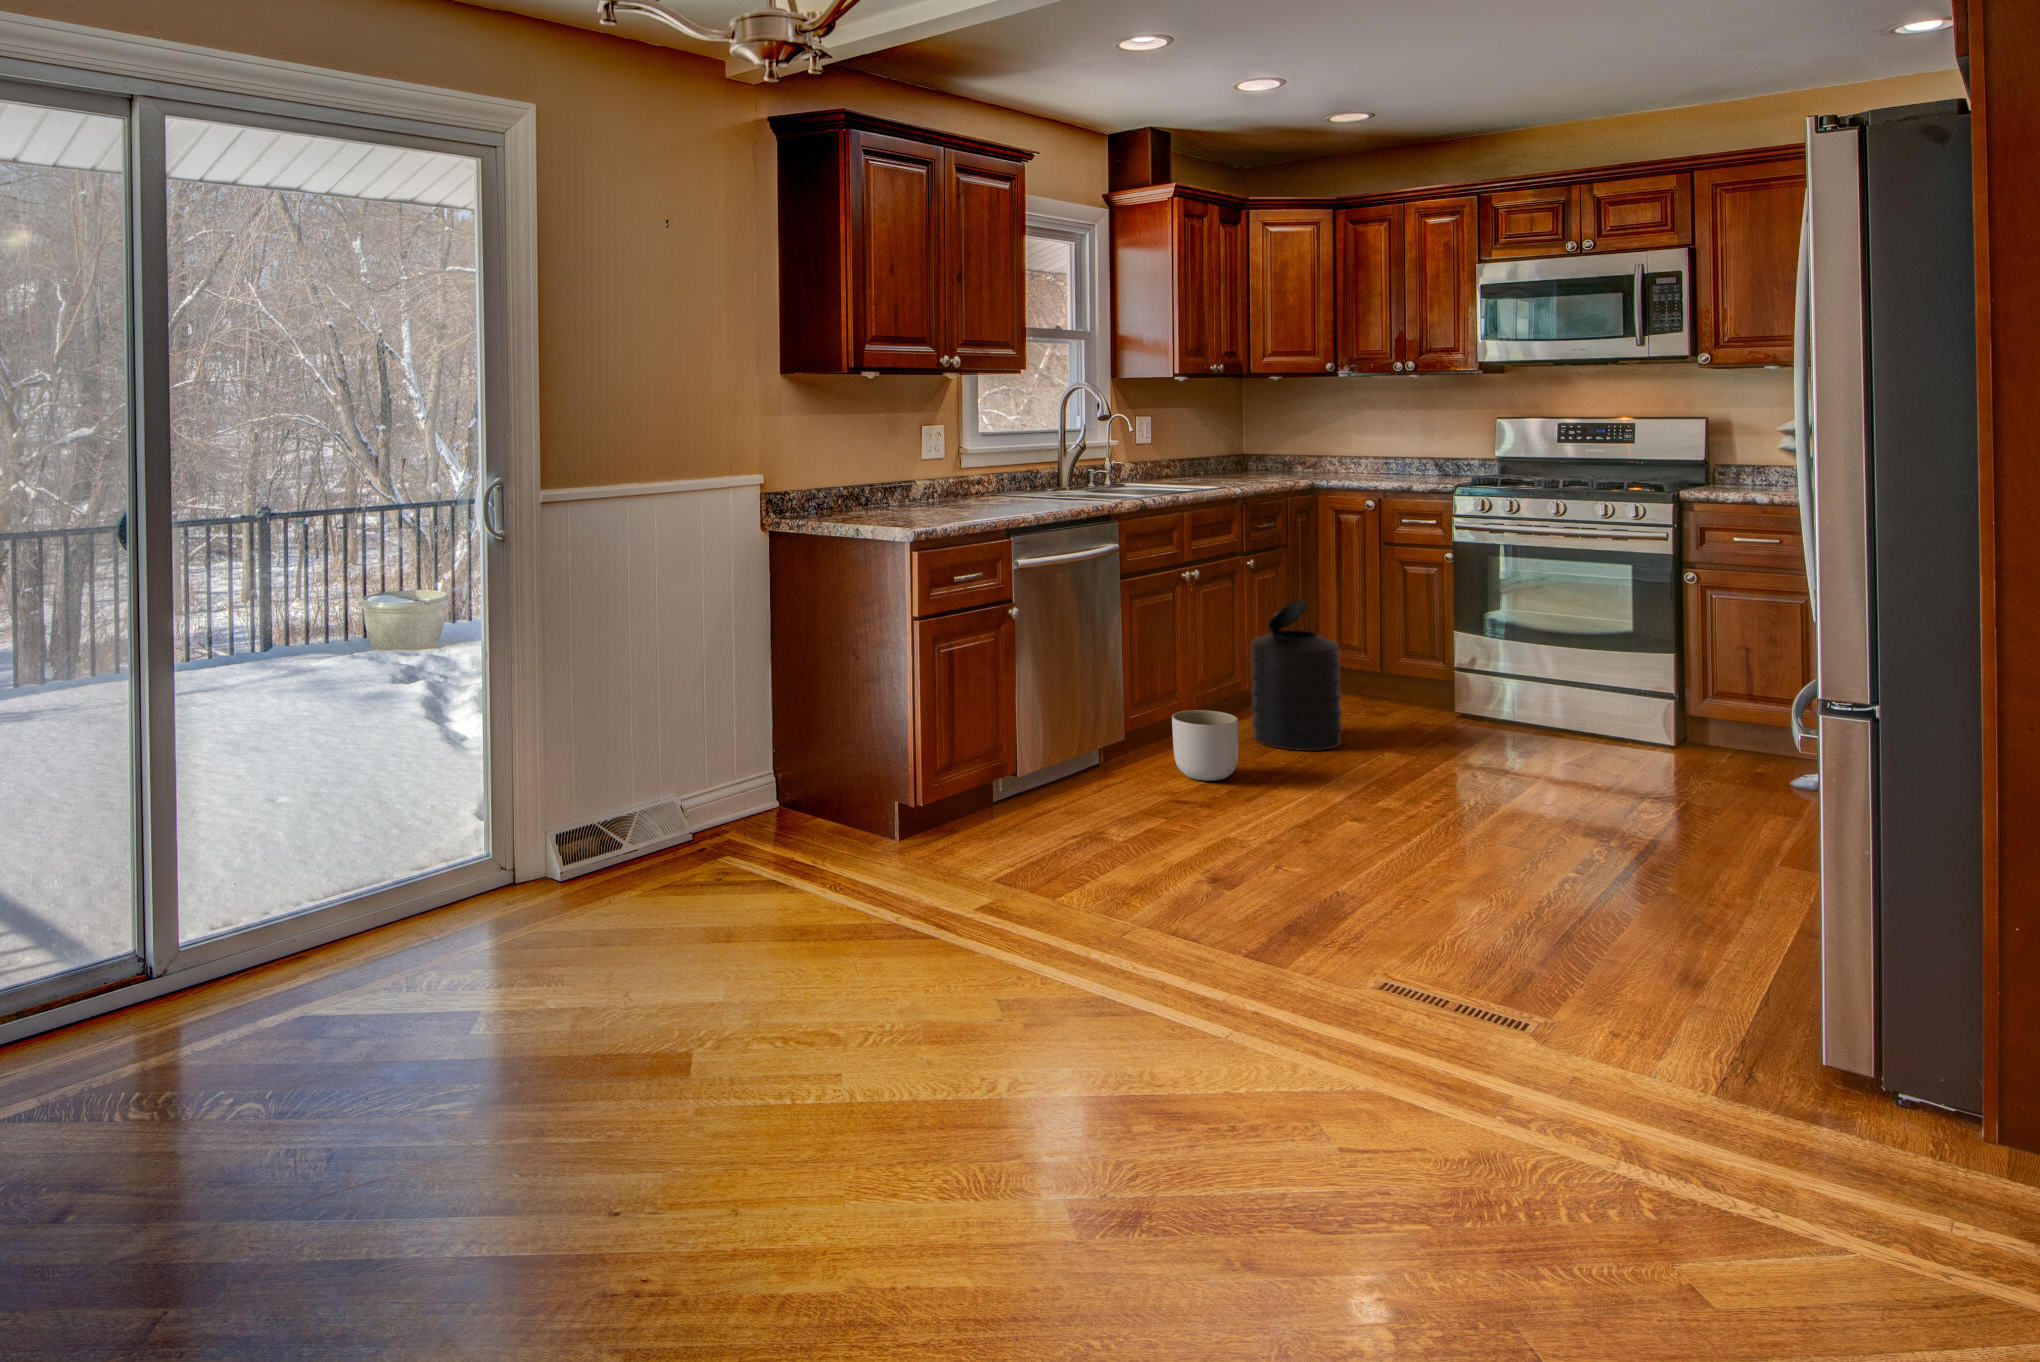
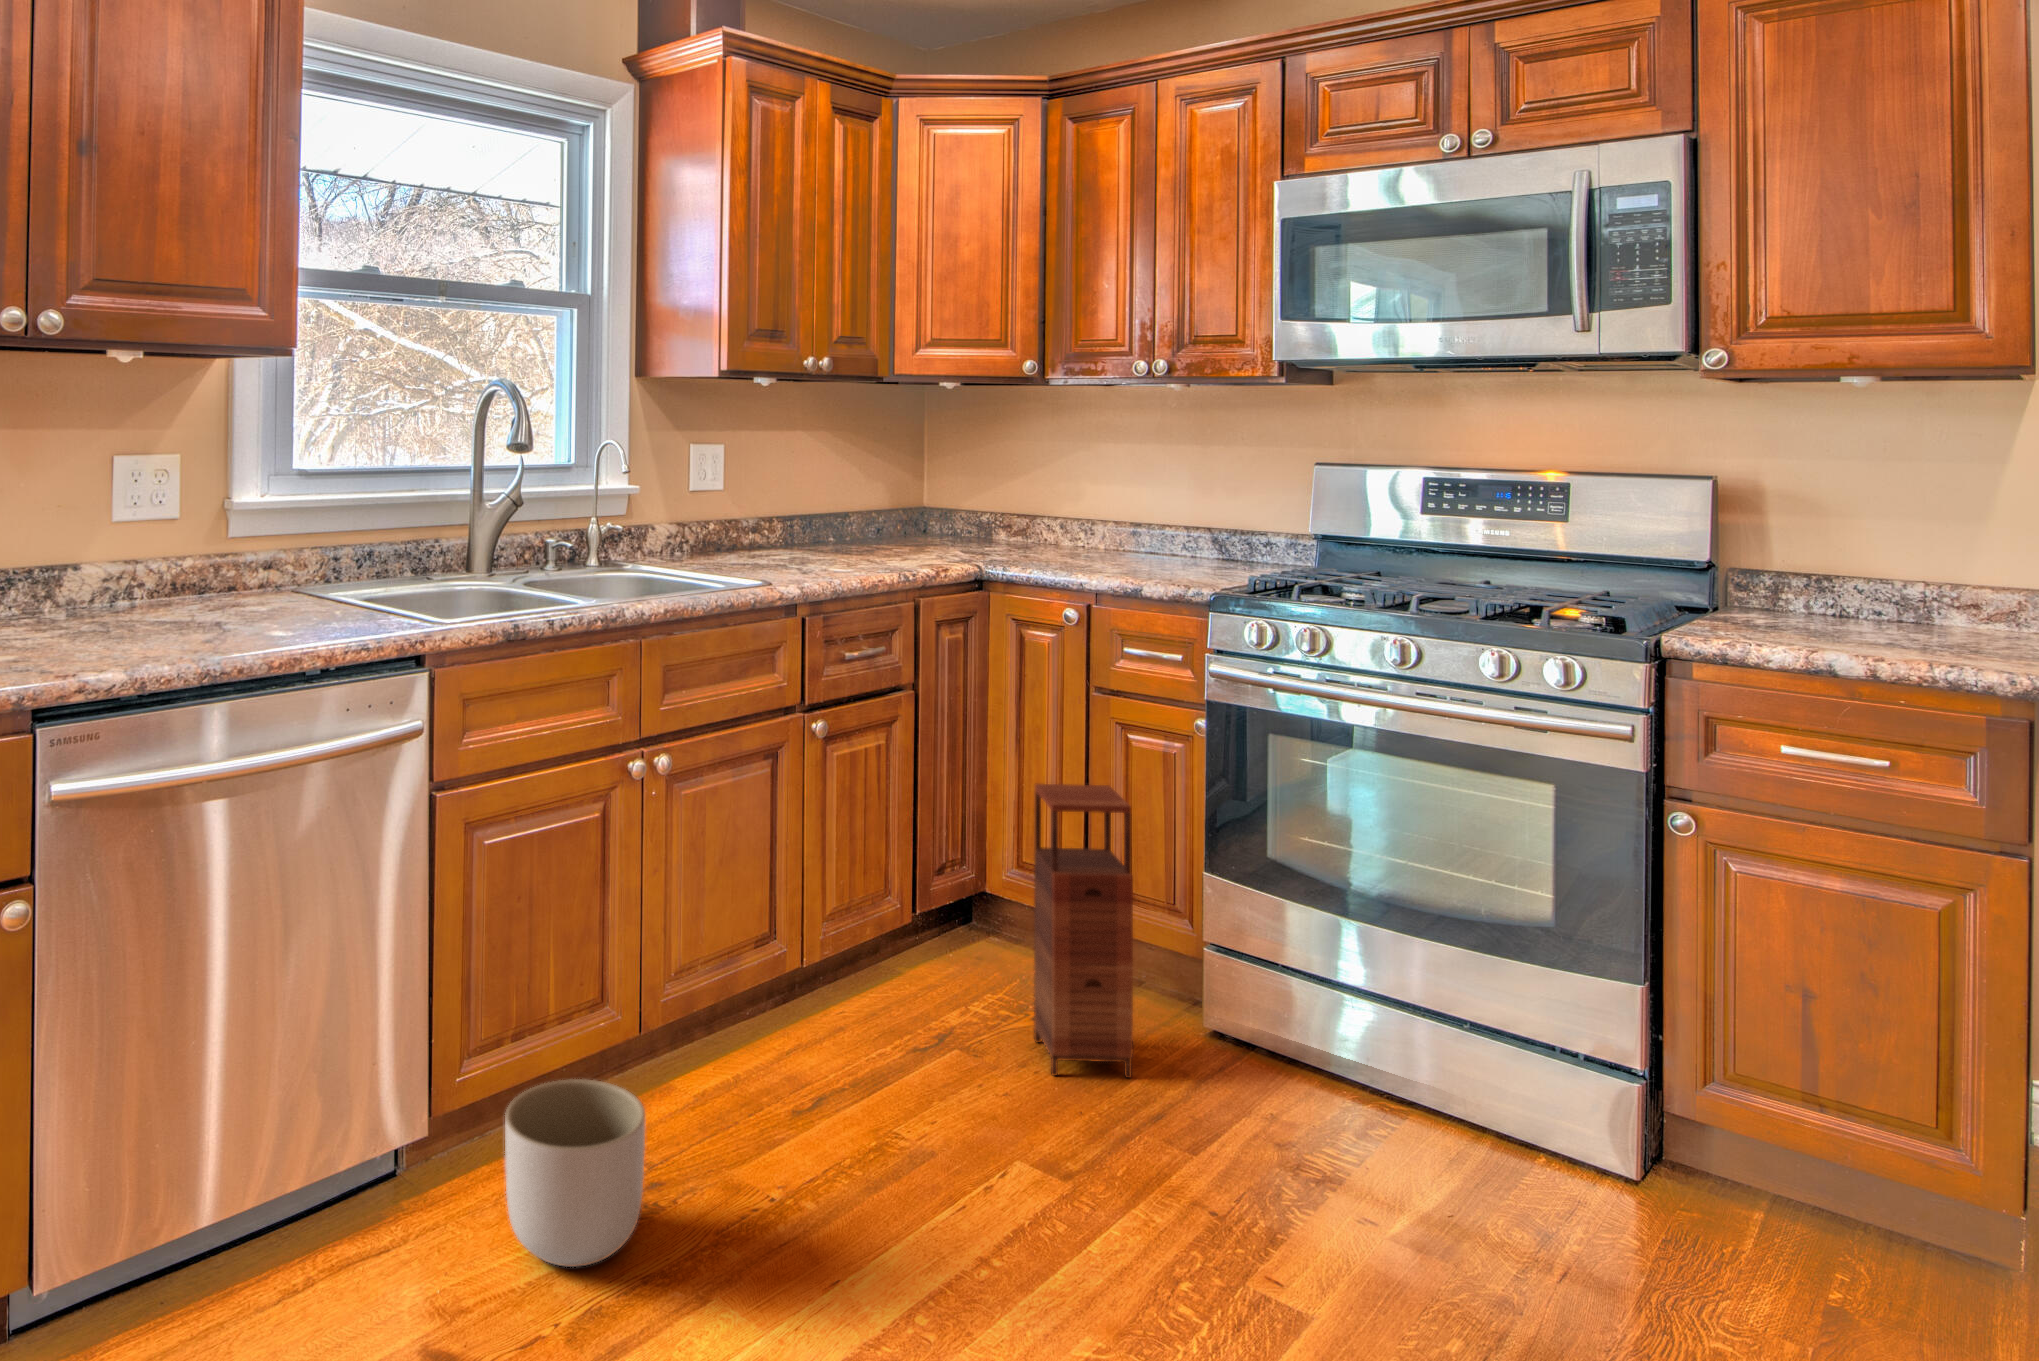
storage cabinet: none [1368,586,1428,729] -> present [1034,784,1133,1078]
trash can: present [1250,600,1342,751] -> none [766,825,941,1151]

